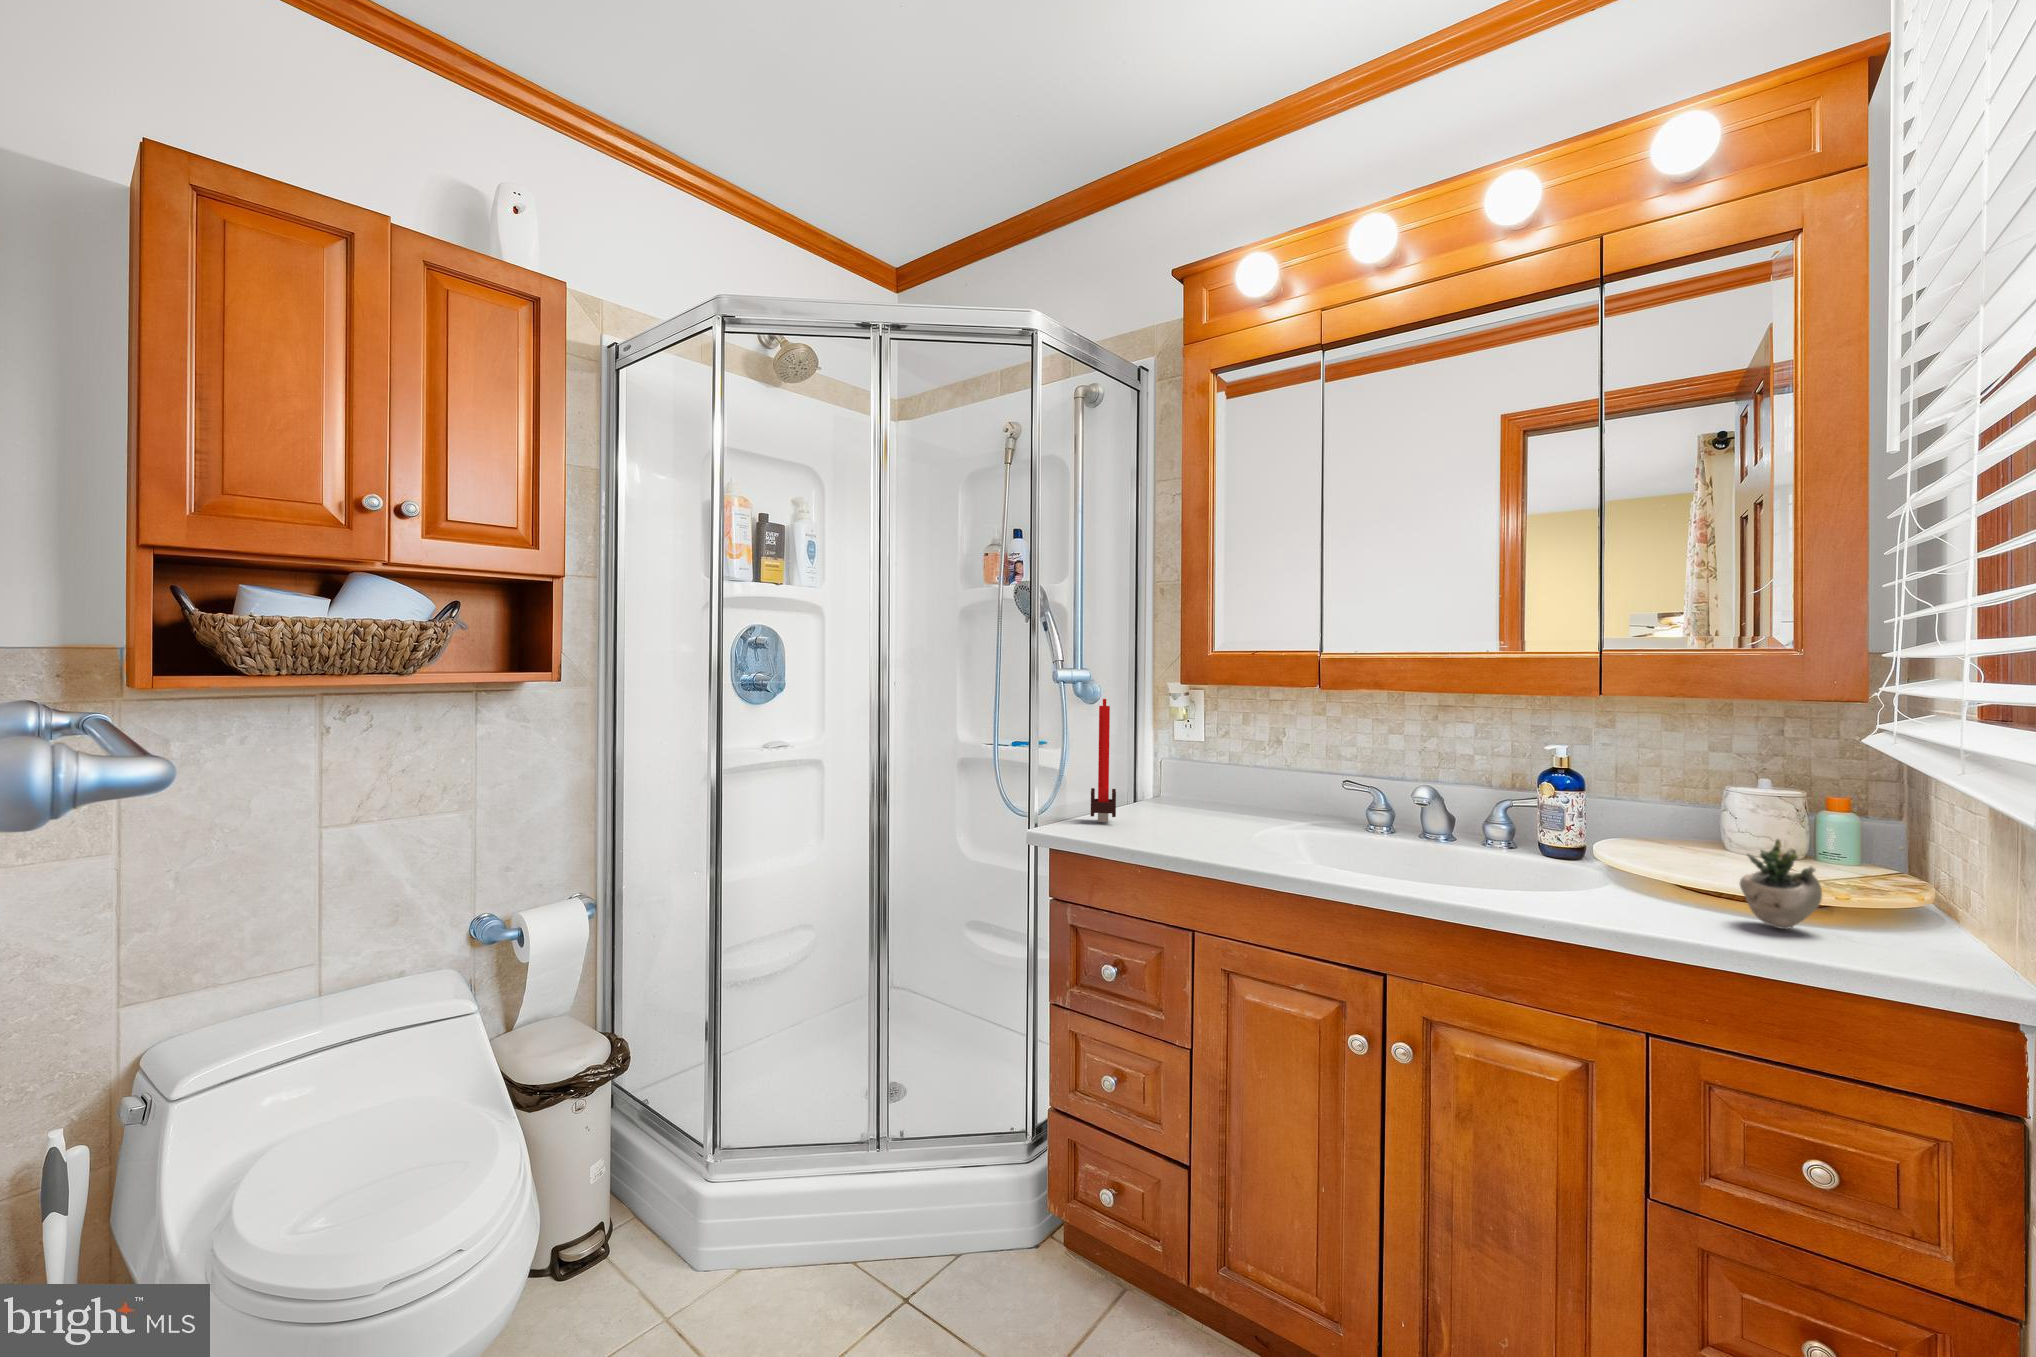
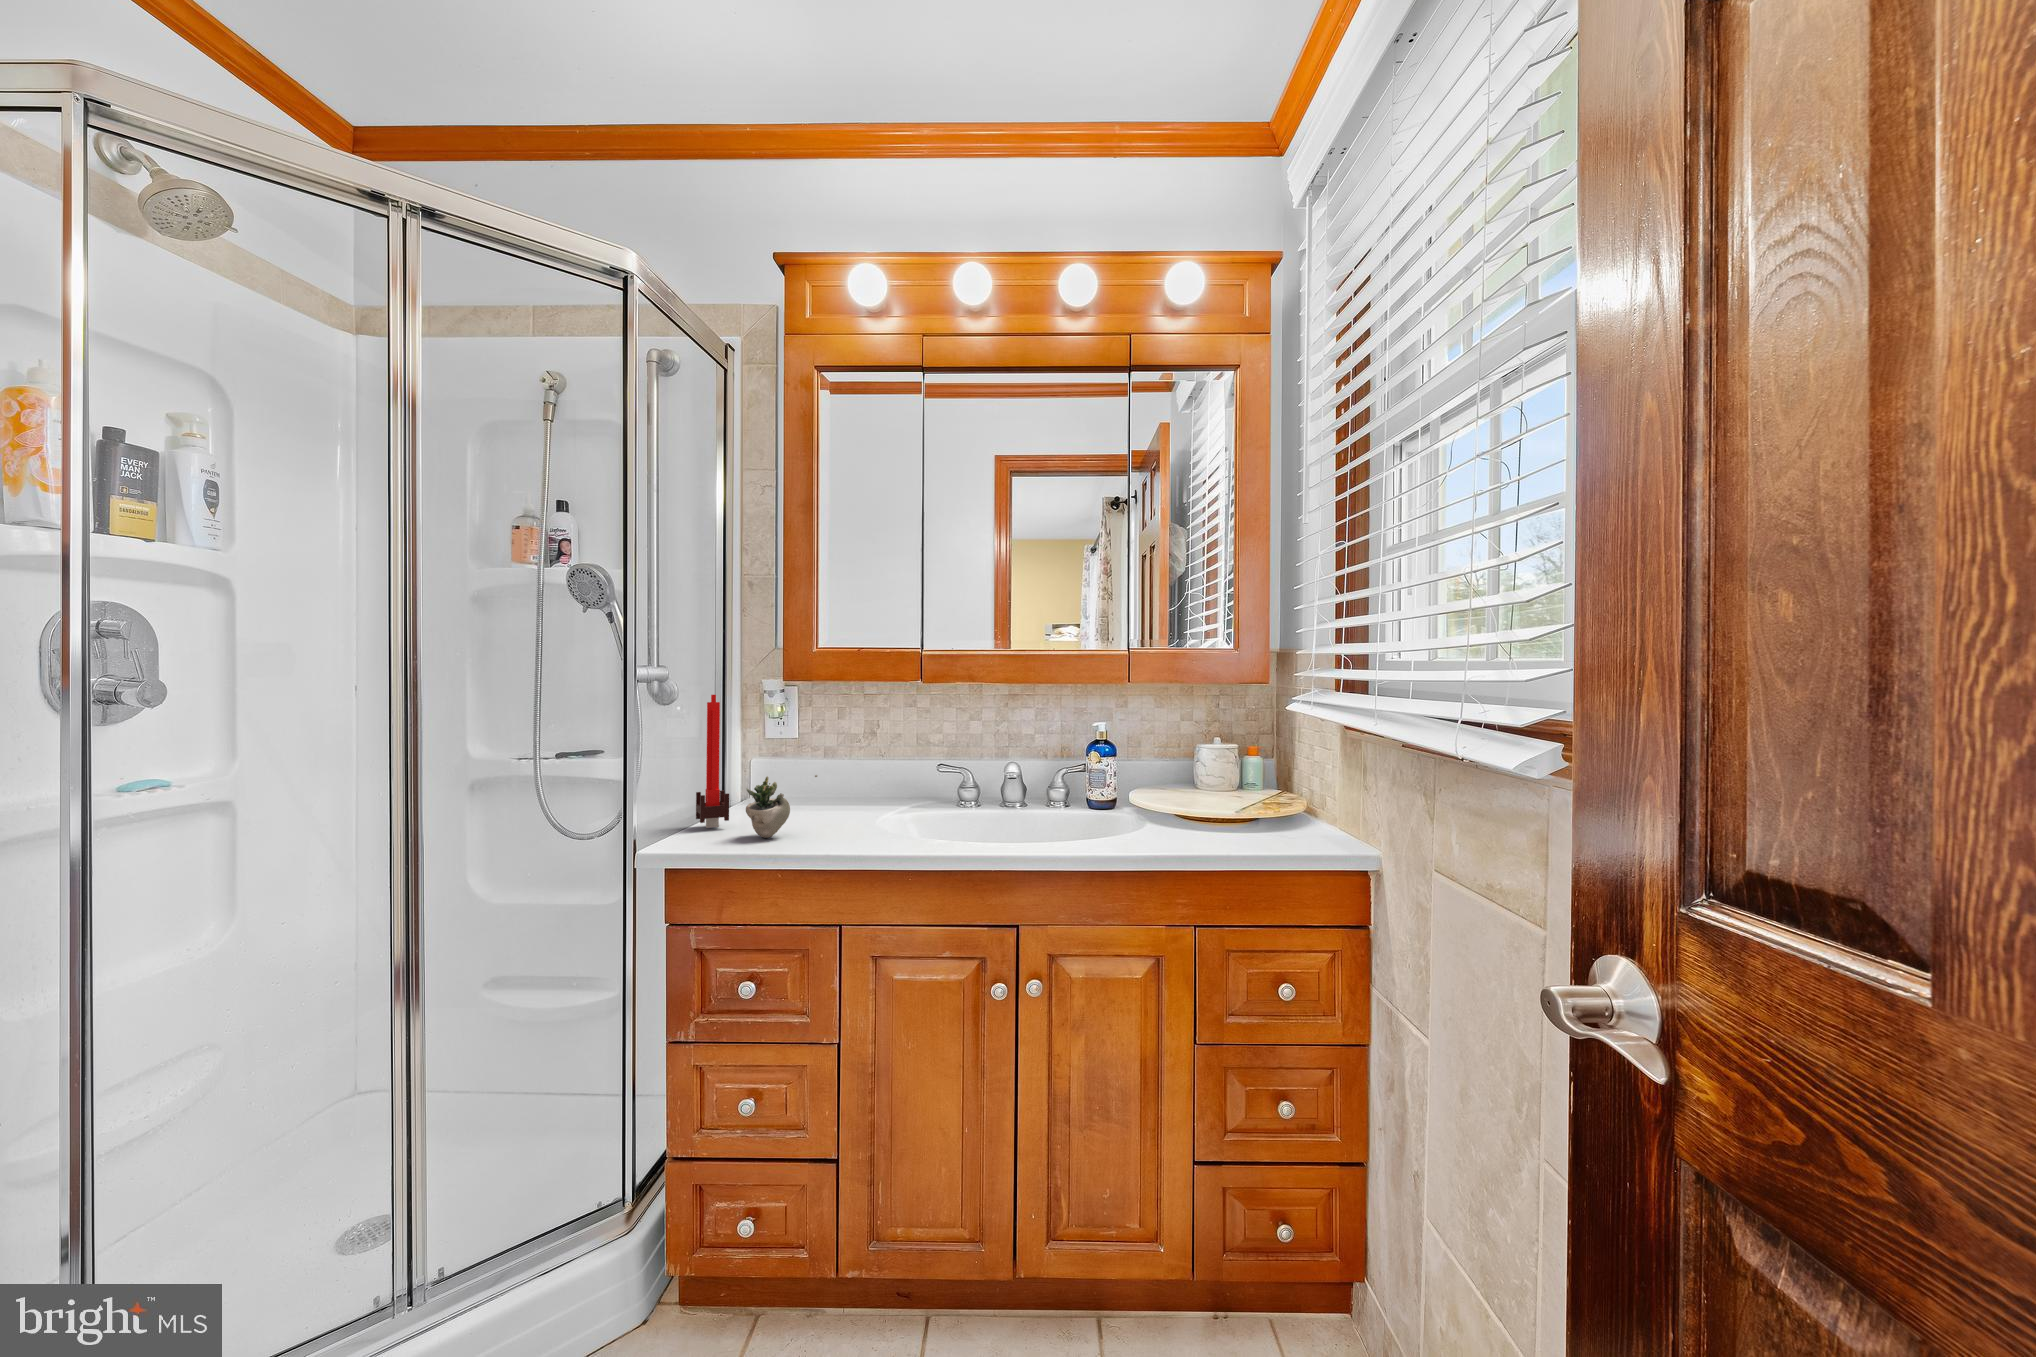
succulent plant: present [1740,839,1904,929] -> present [746,775,817,838]

